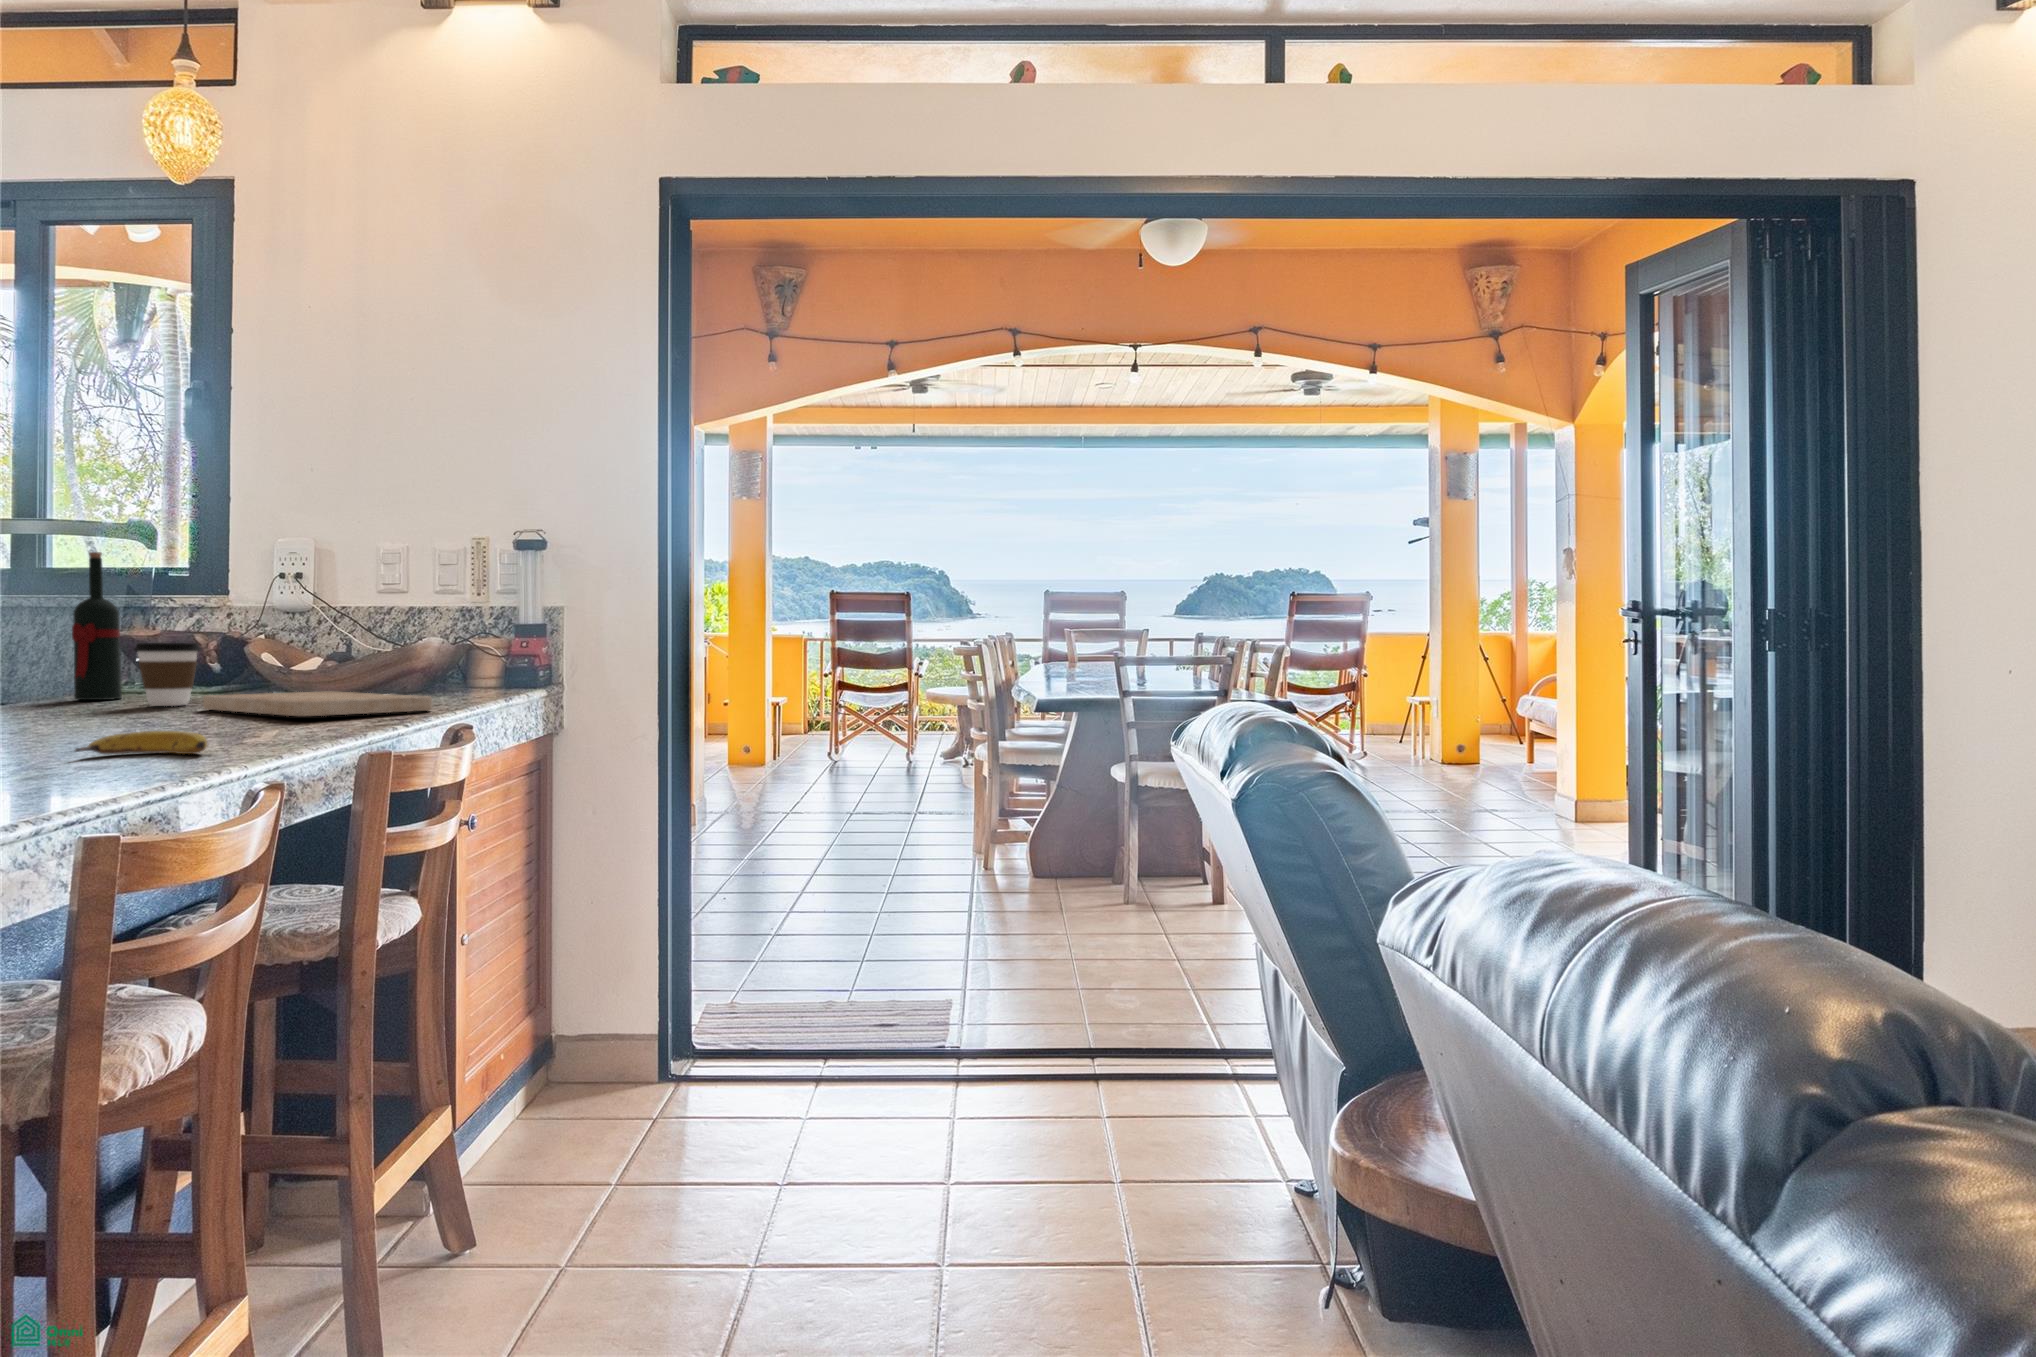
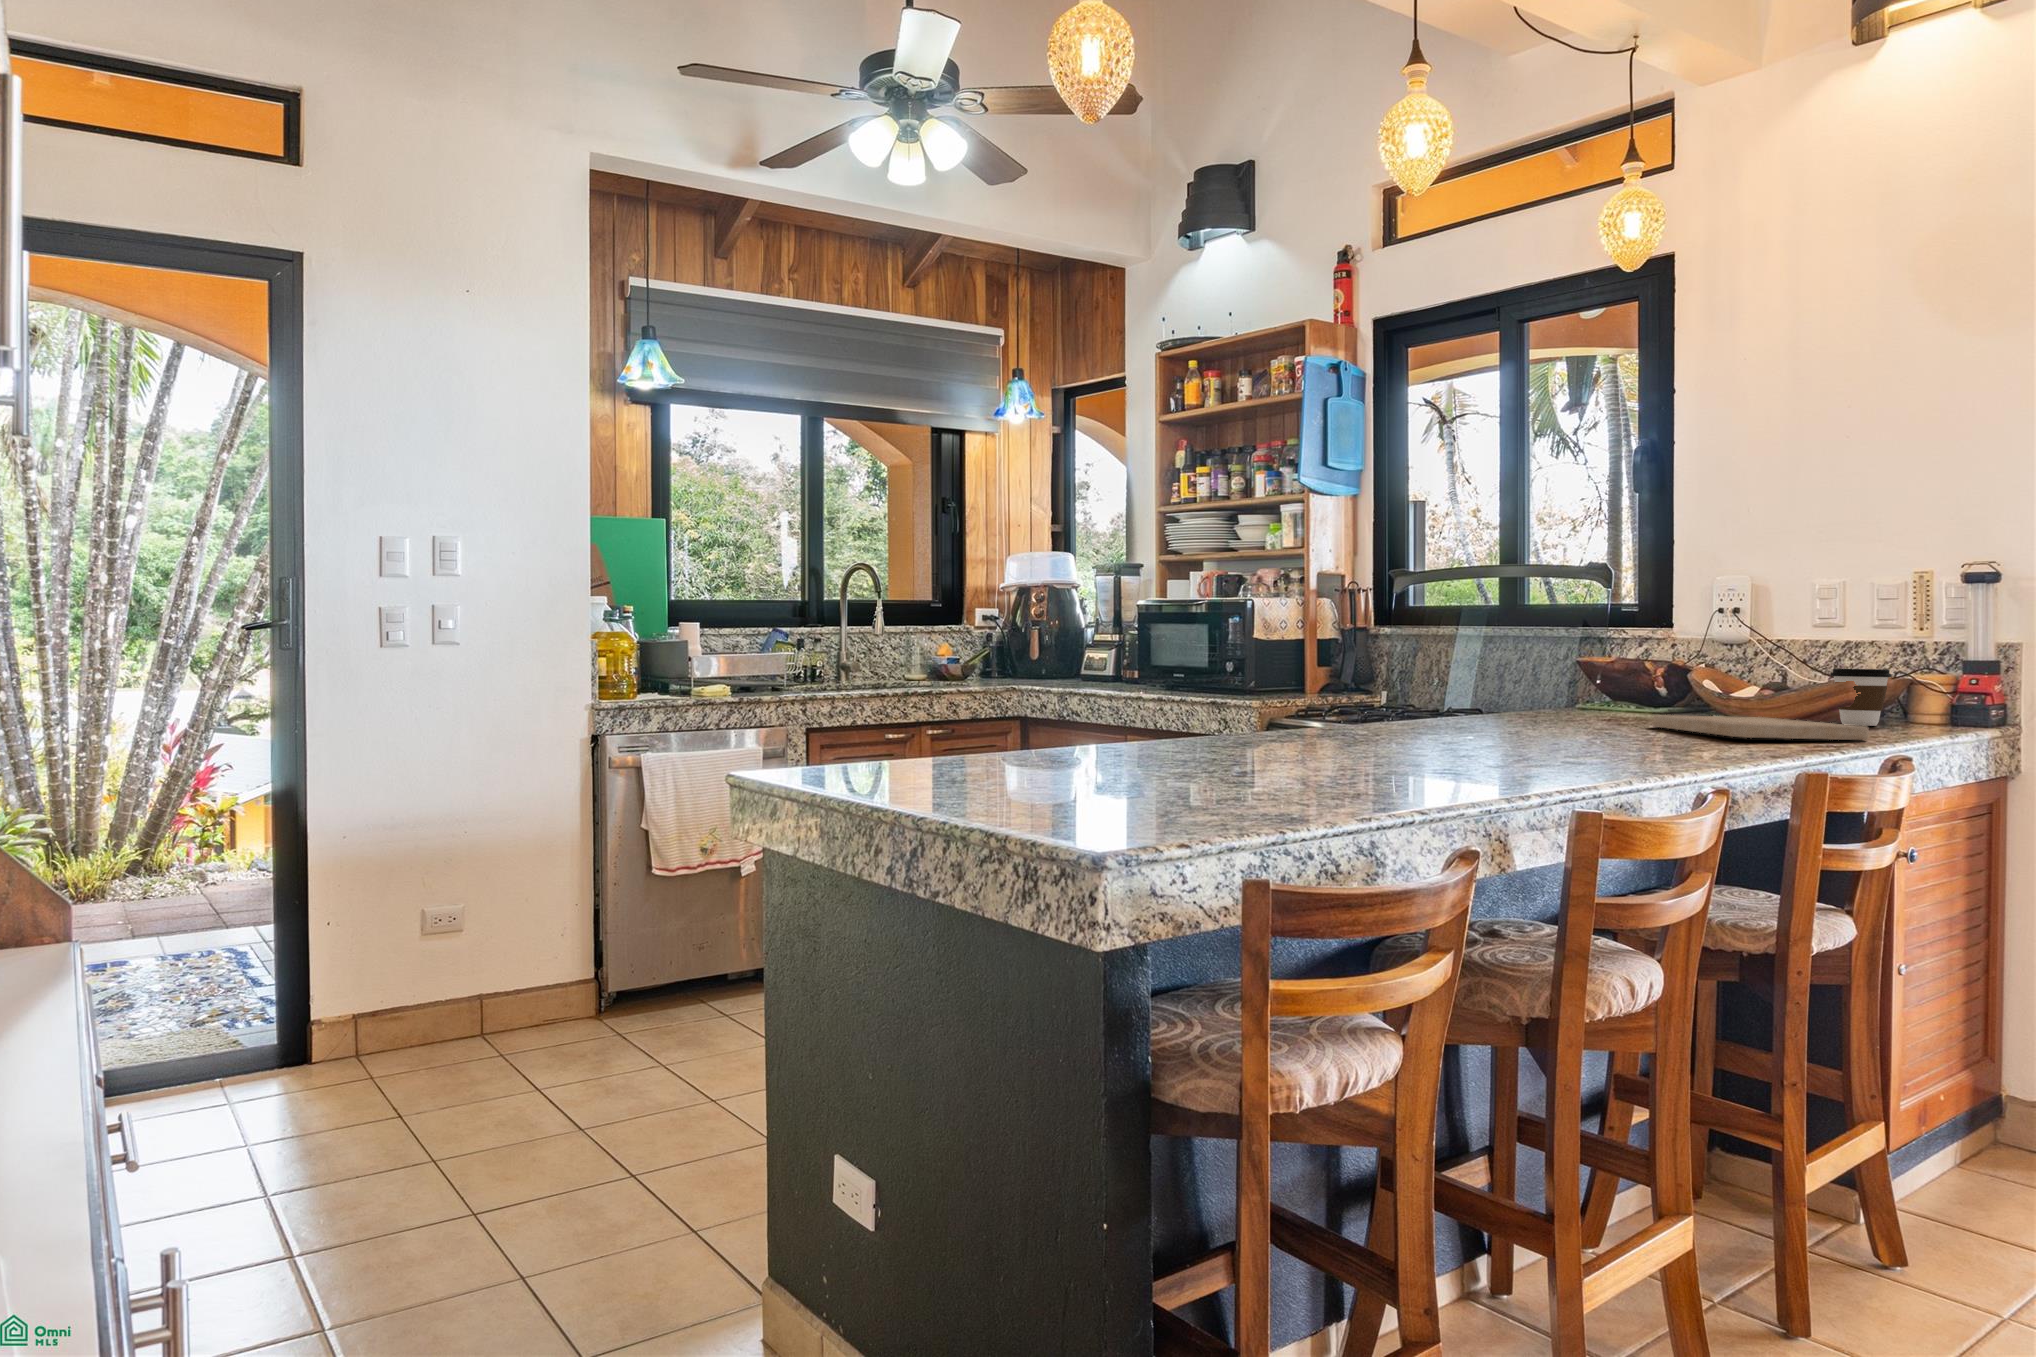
wine bottle: present [72,552,122,700] -> none [1553,597,1588,715]
coffee cup: present [134,643,201,706] -> present [1831,669,1892,726]
fruit: present [75,731,207,754] -> none [1564,740,1662,760]

